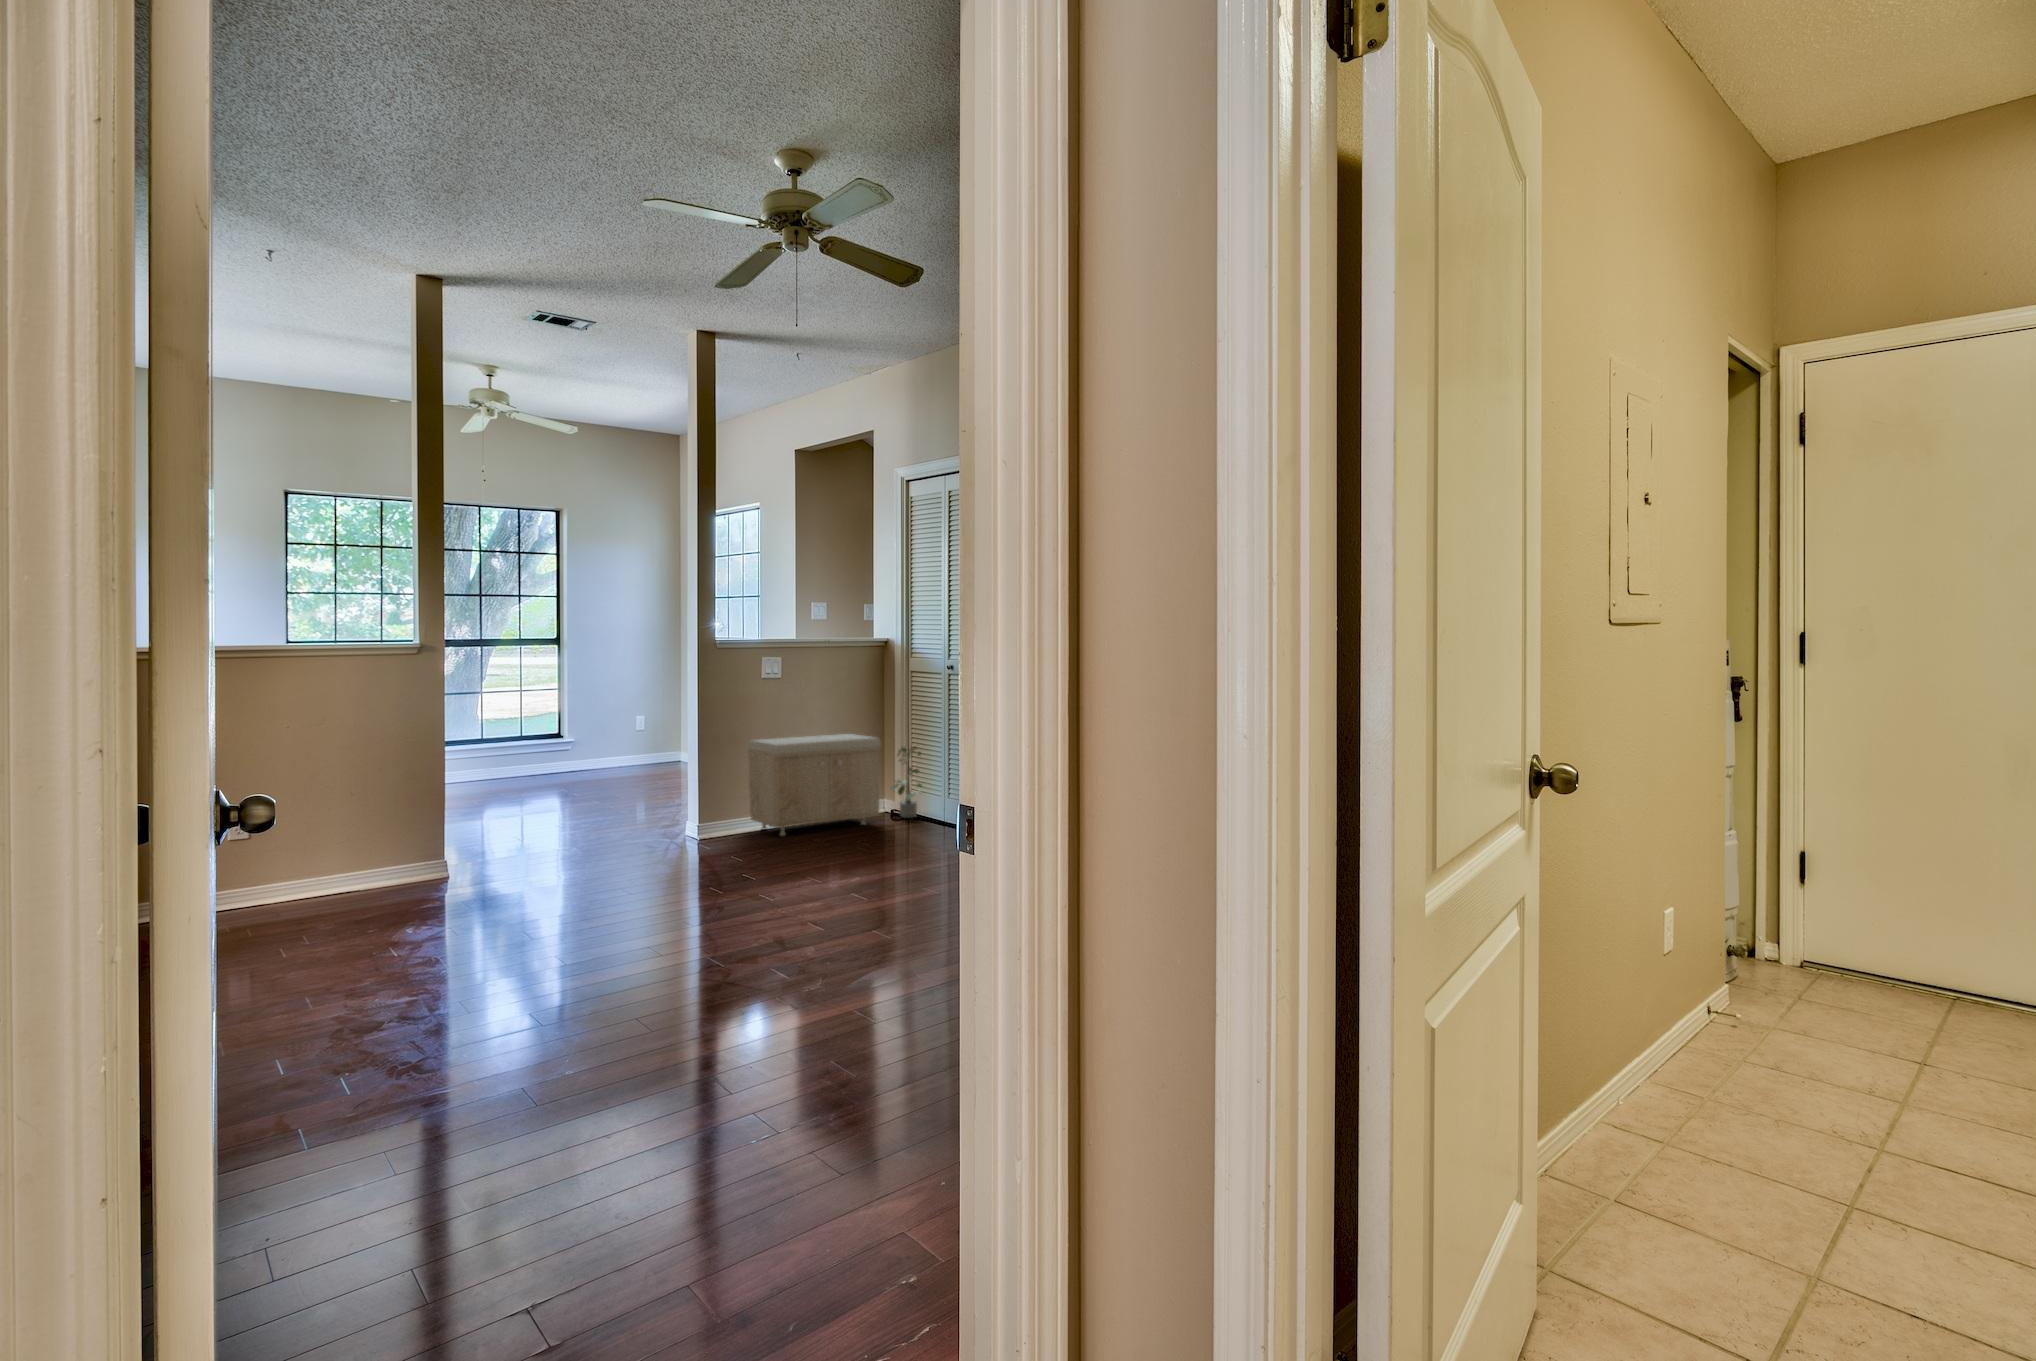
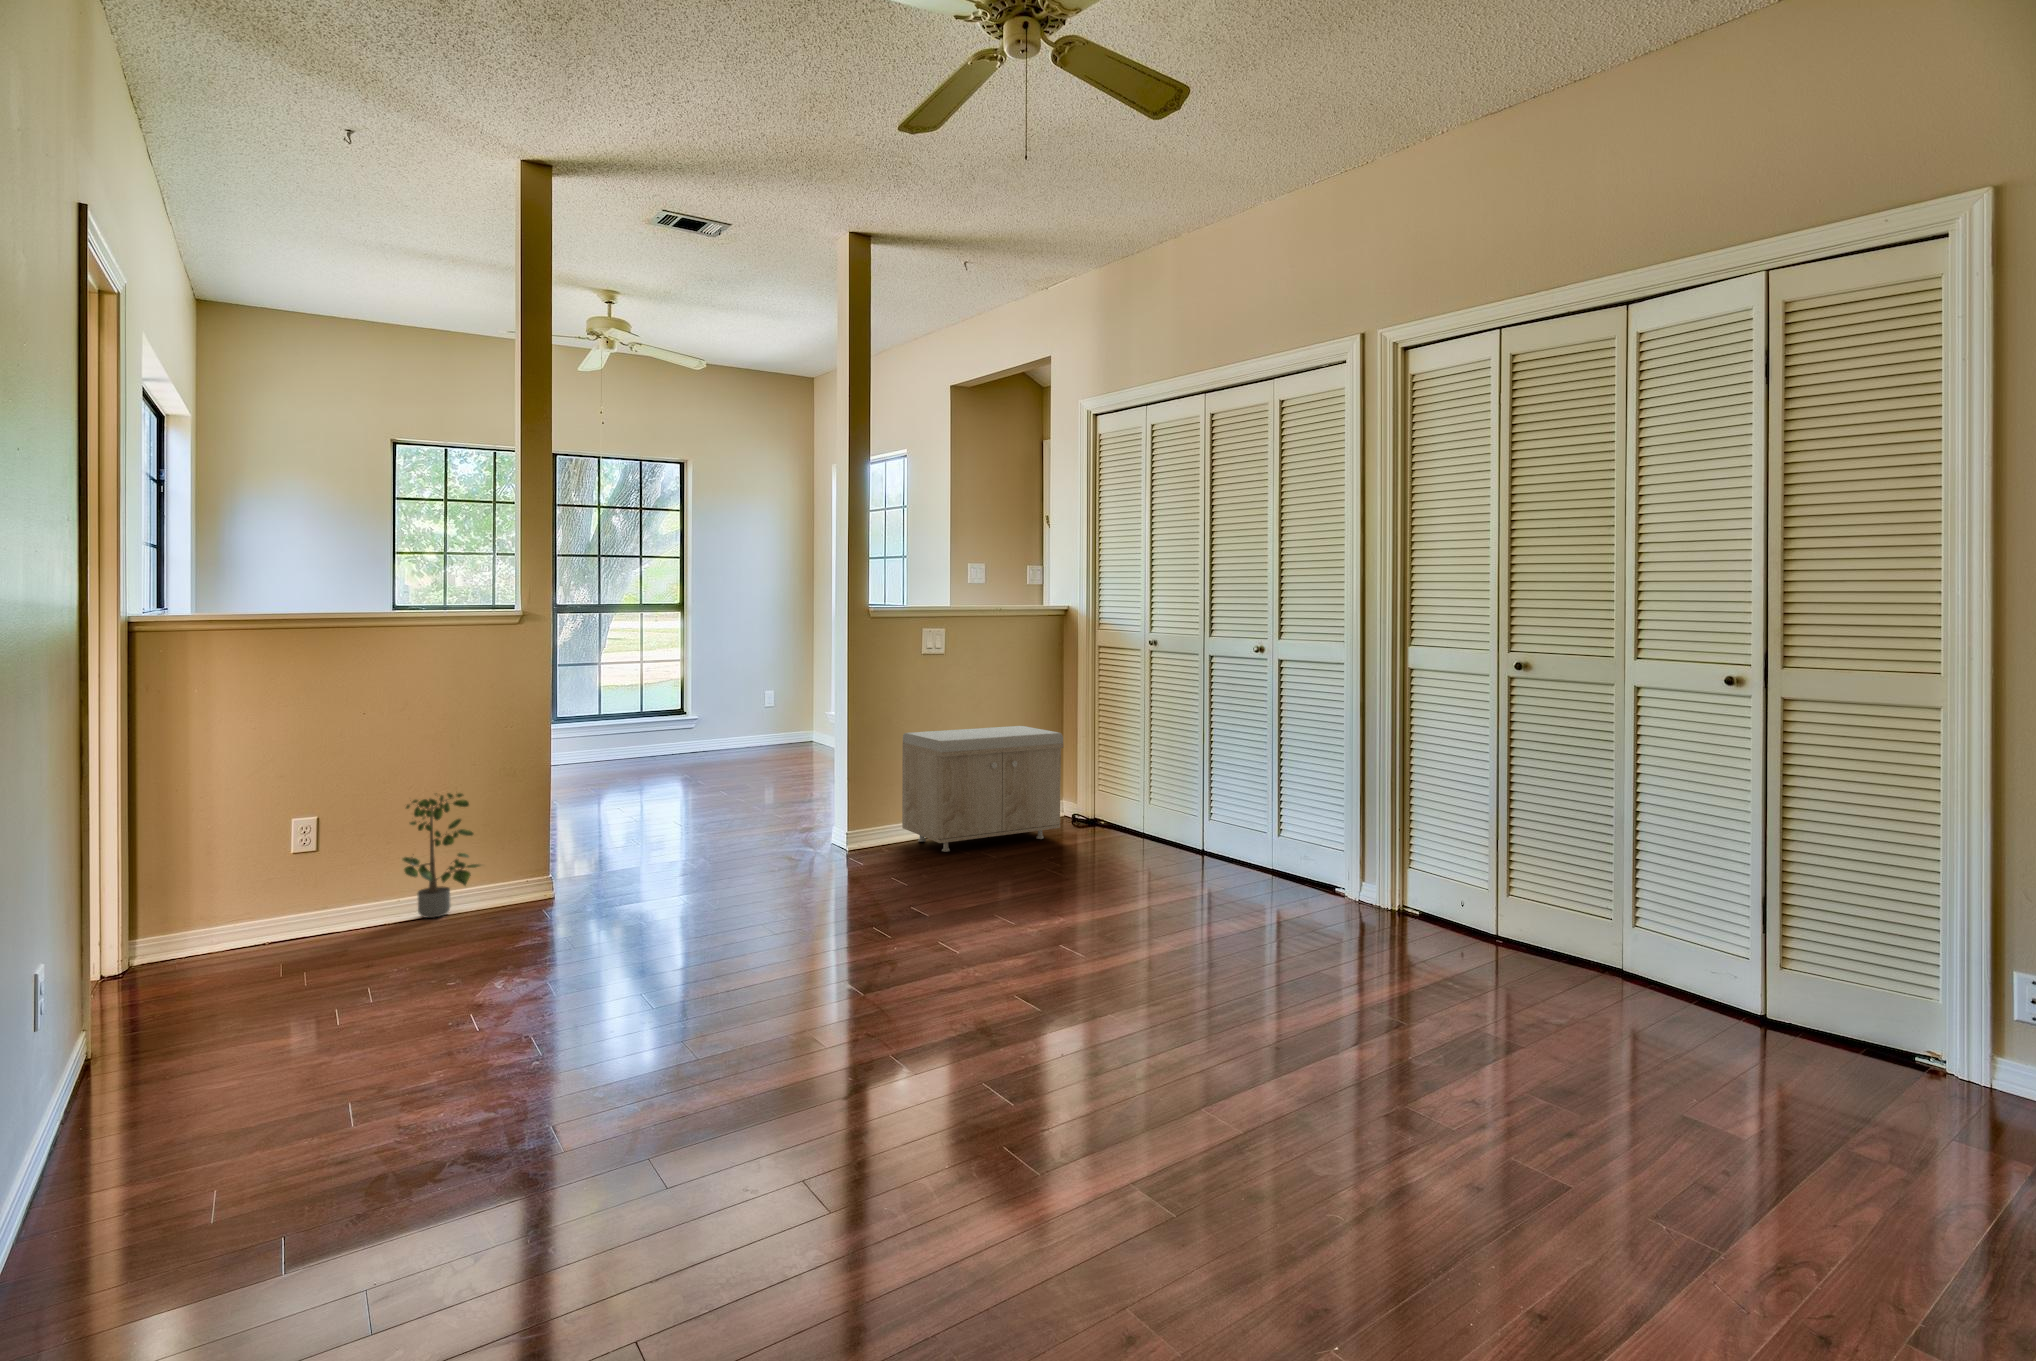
potted plant: present [890,747,922,818] -> present [403,793,480,918]

